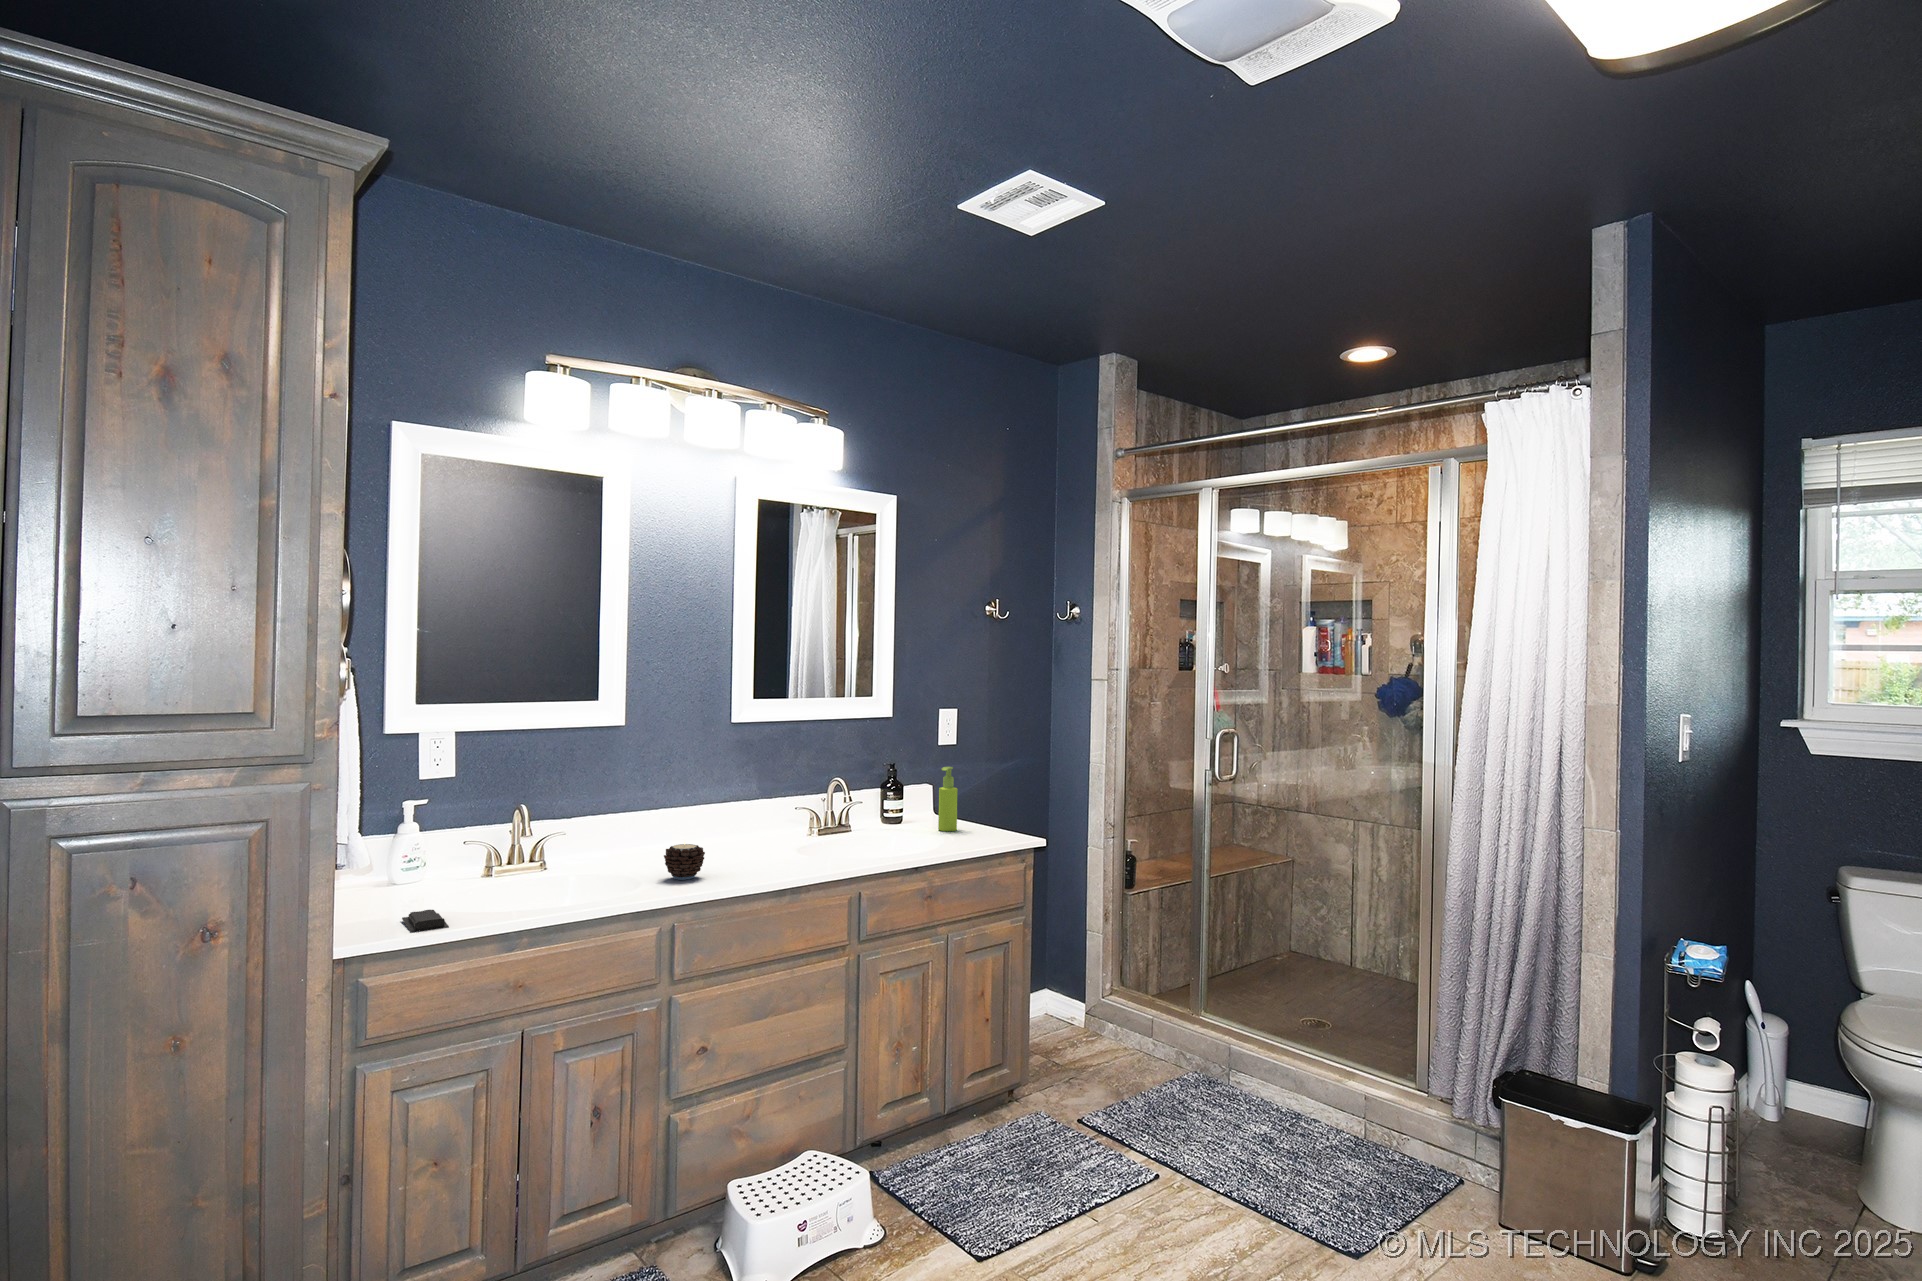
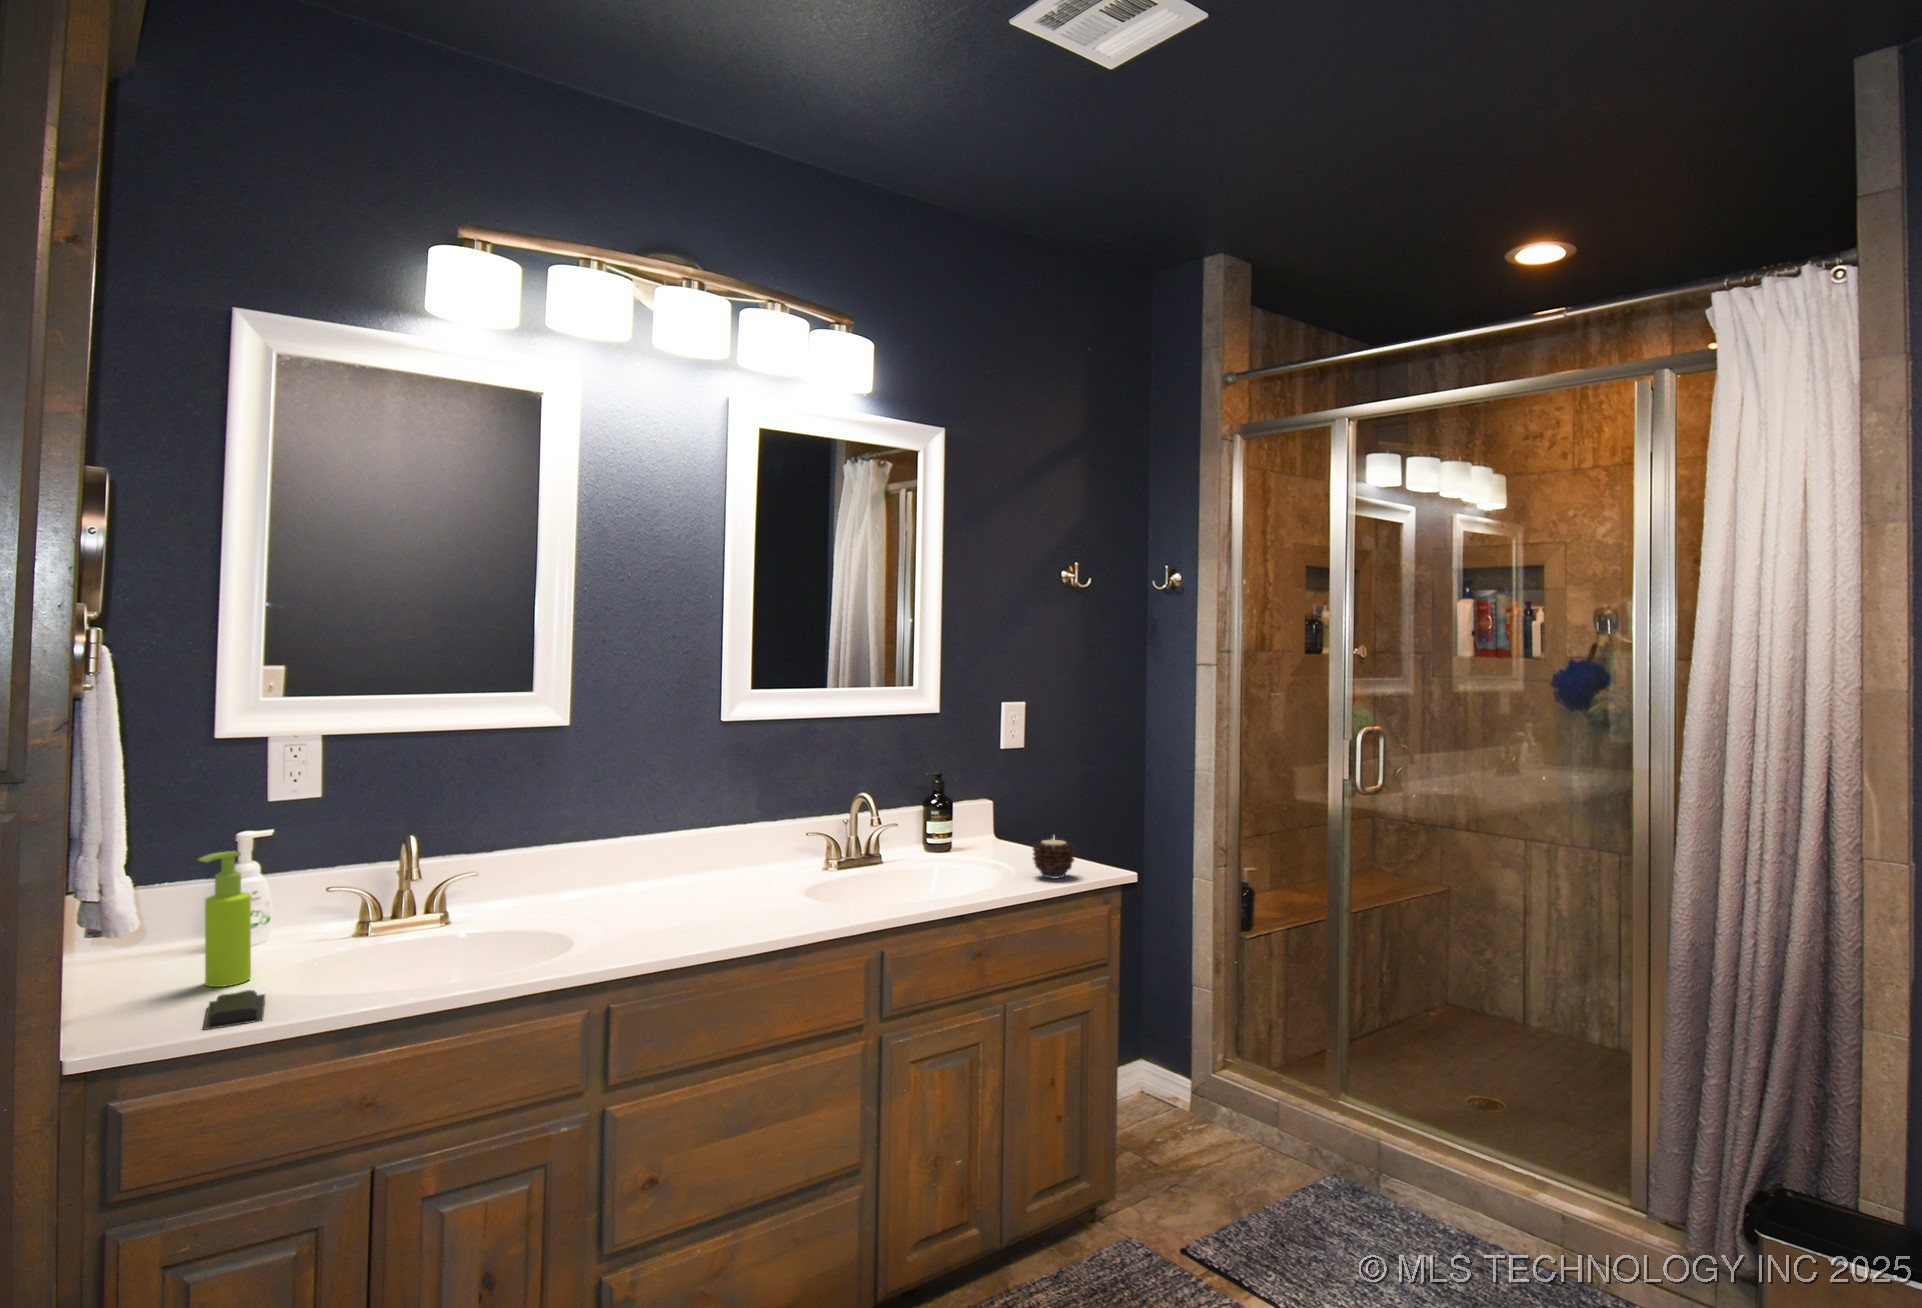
soap dispenser: present [938,767,958,831] -> present [198,851,251,987]
candle: present [664,840,705,880] -> present [1033,838,1075,878]

